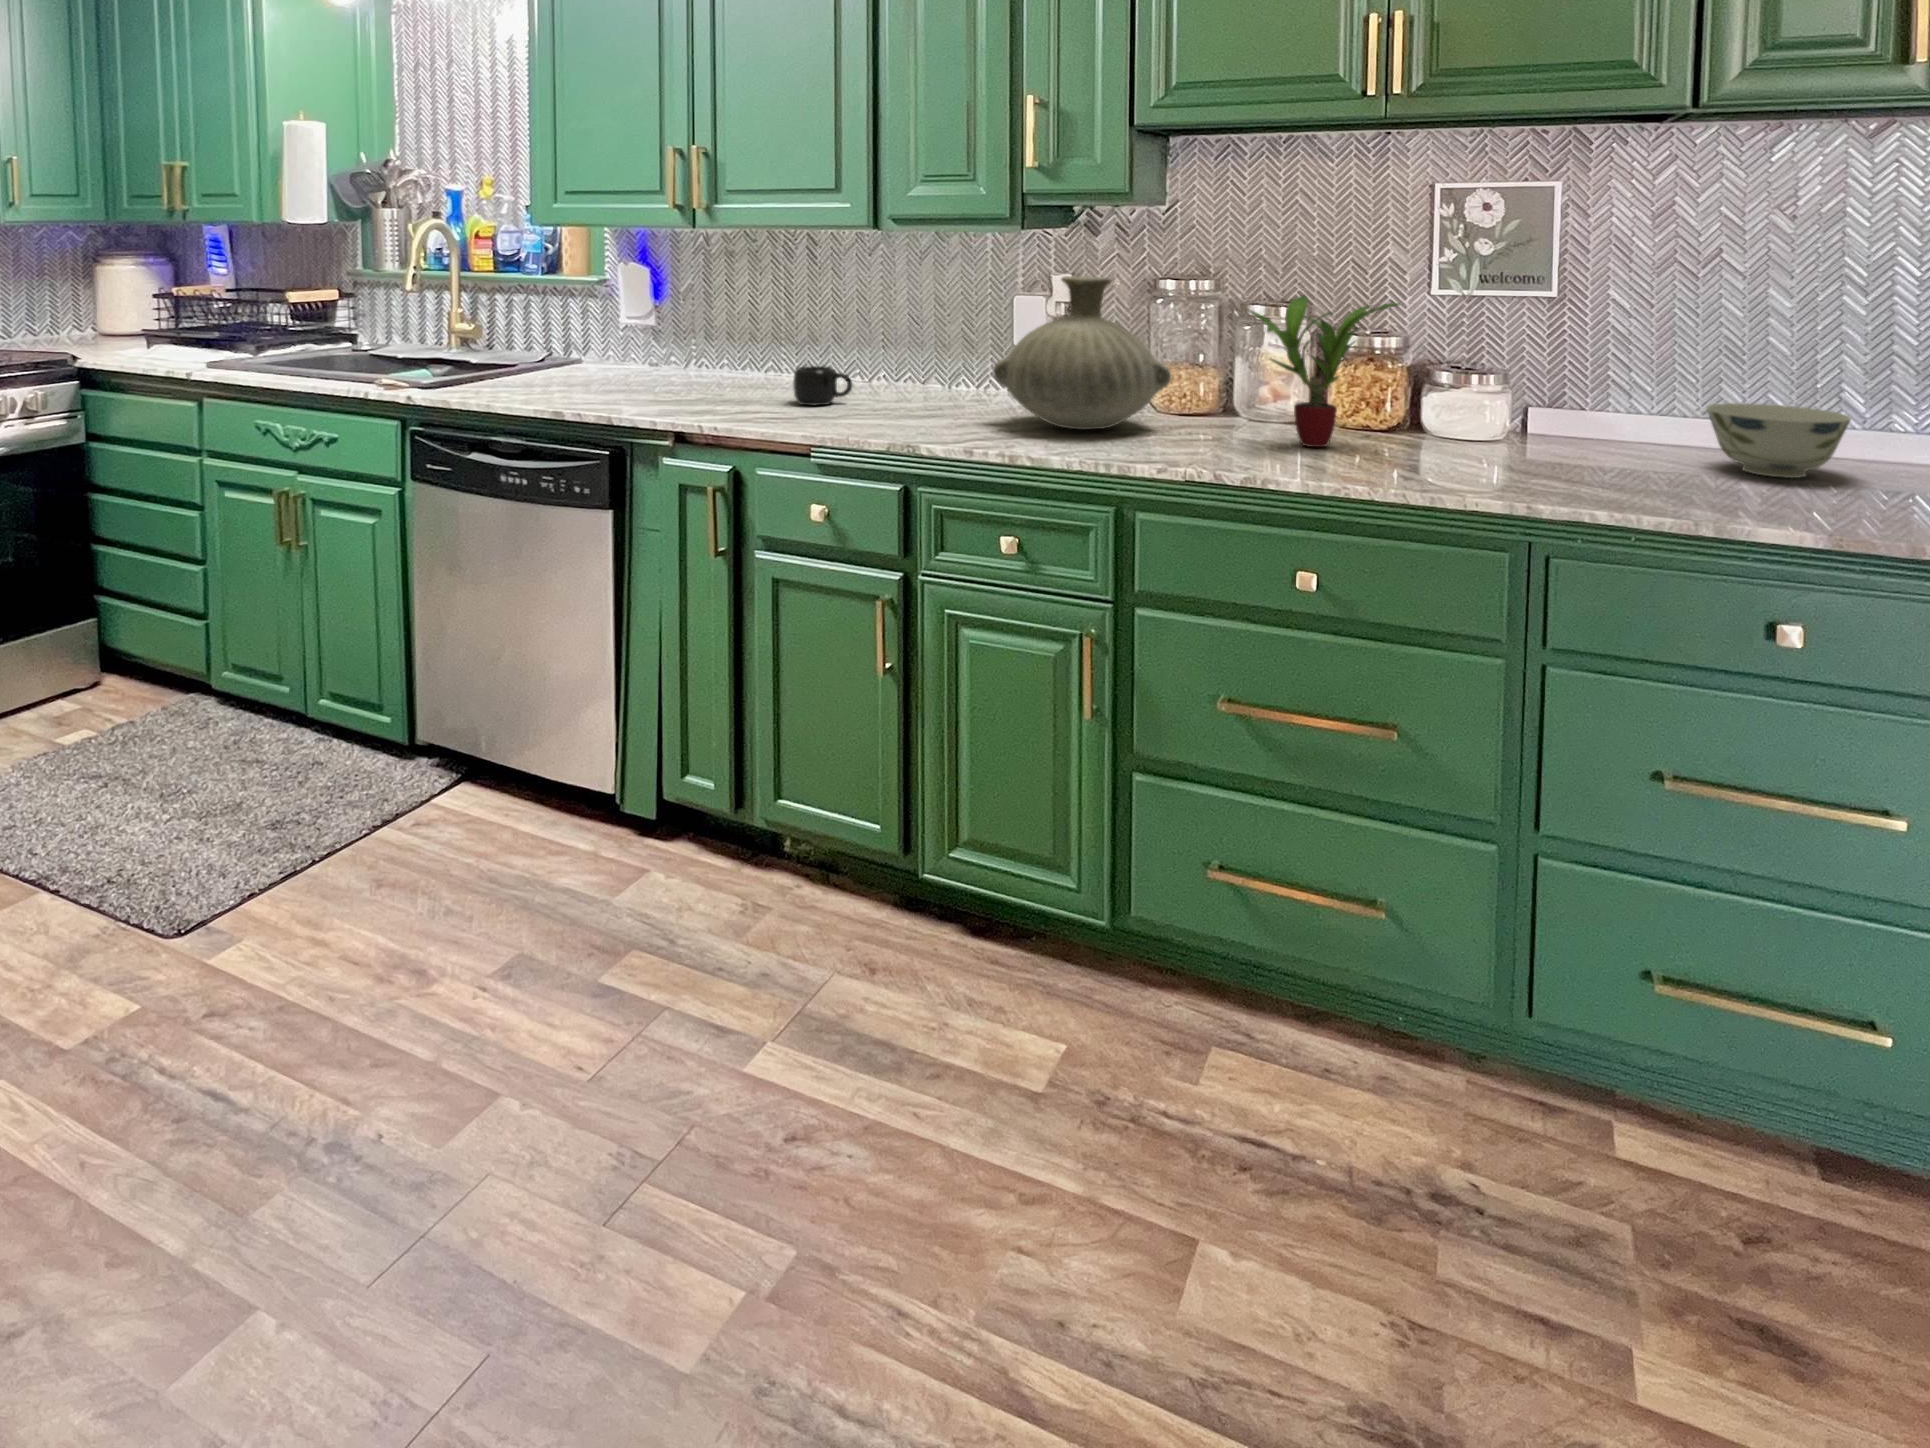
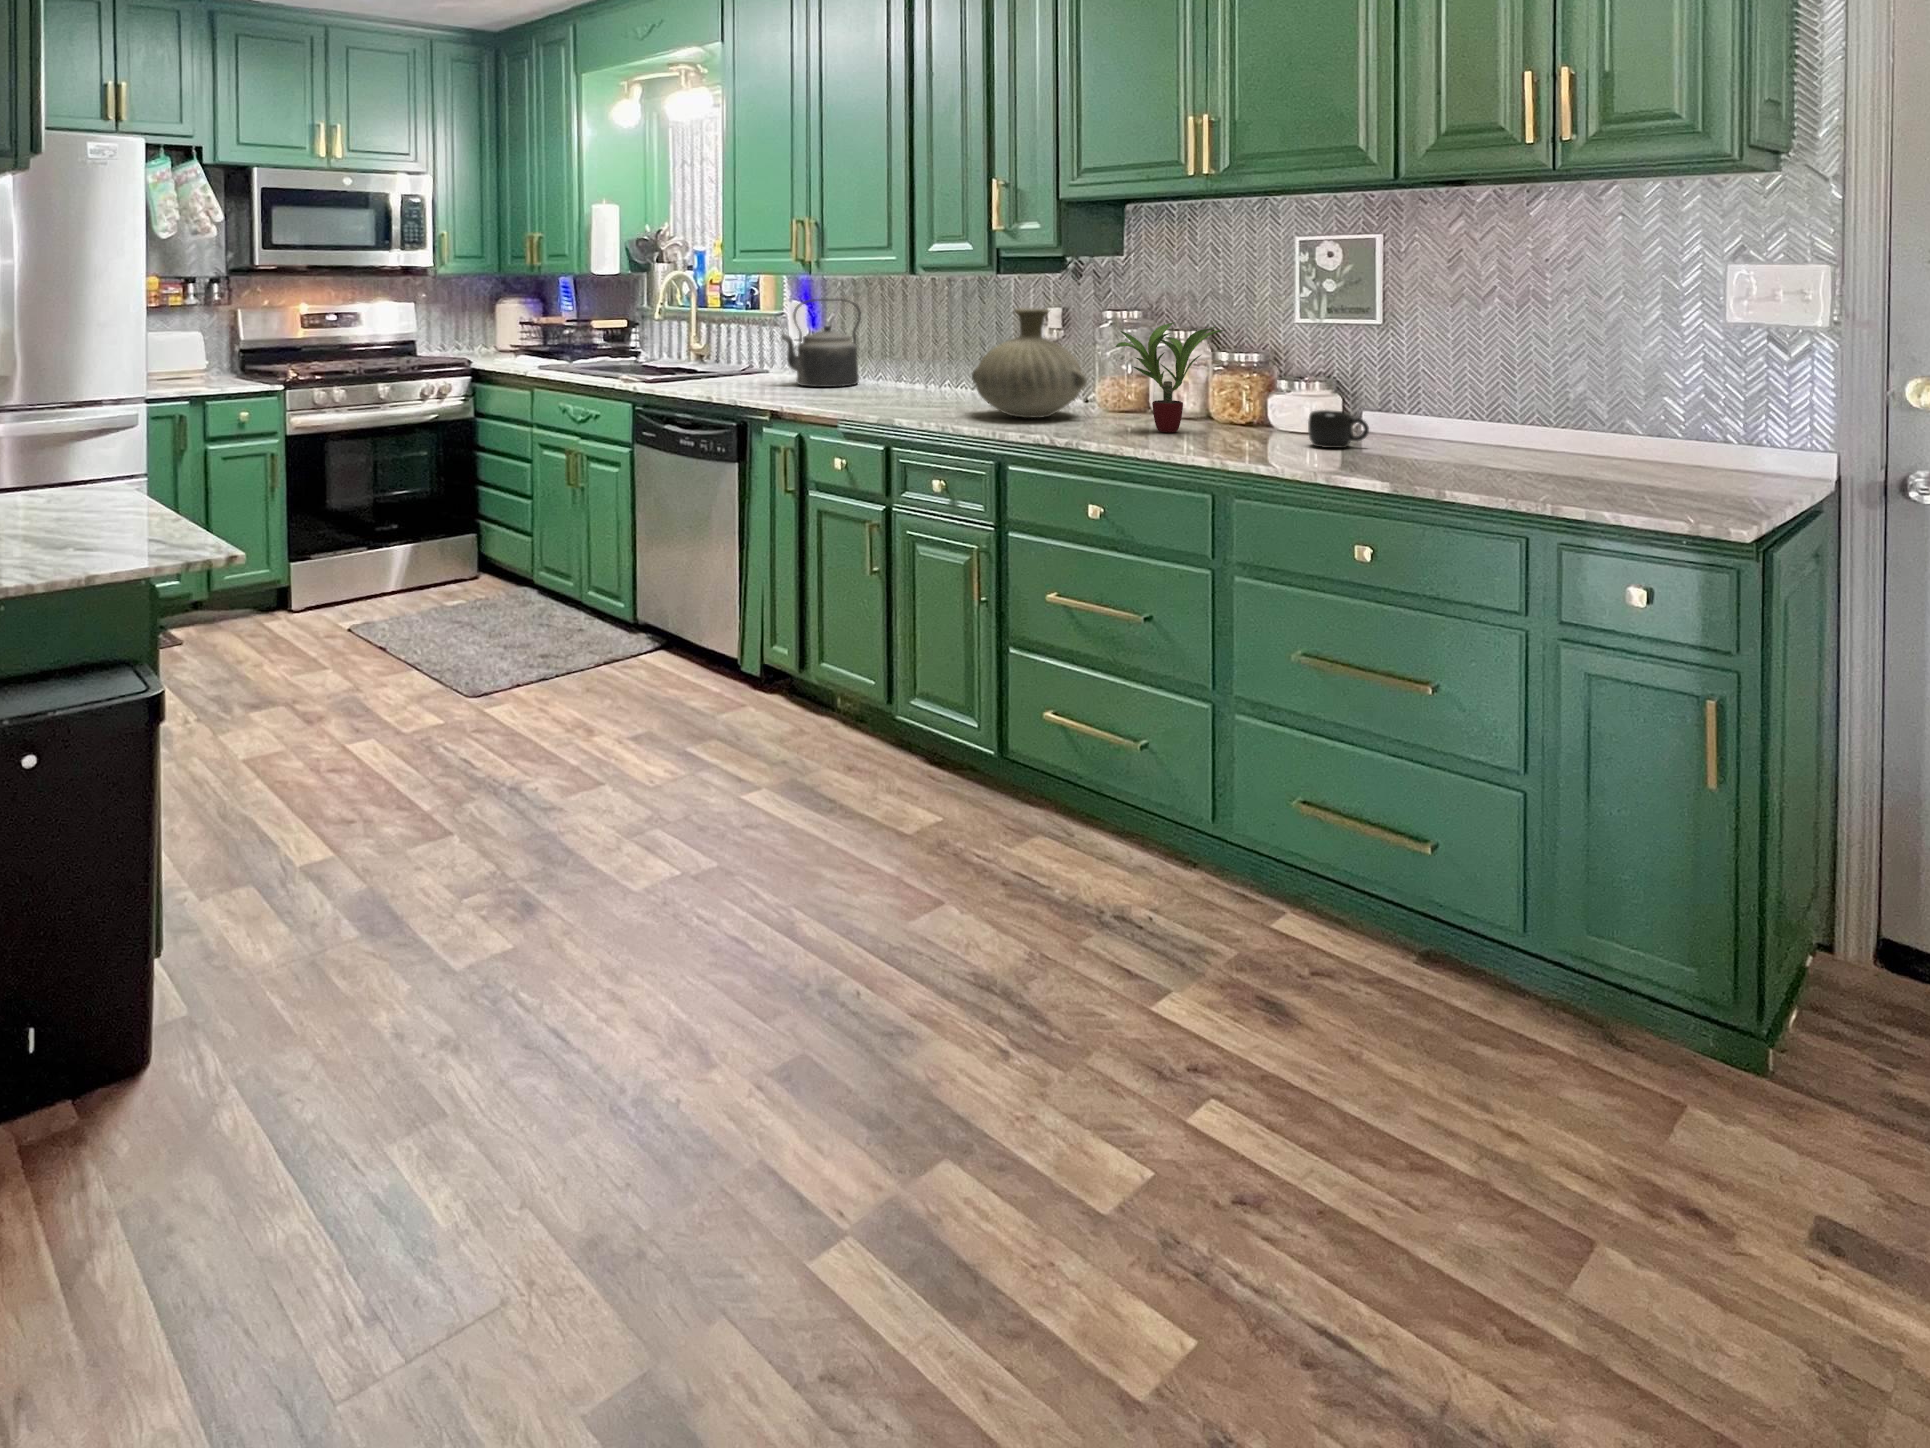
kettle: none [635,261,740,385] -> present [782,299,861,387]
mug: present [793,366,852,405] -> present [1308,410,1369,448]
bowl: present [1706,403,1851,478] -> none [1428,407,1531,461]

